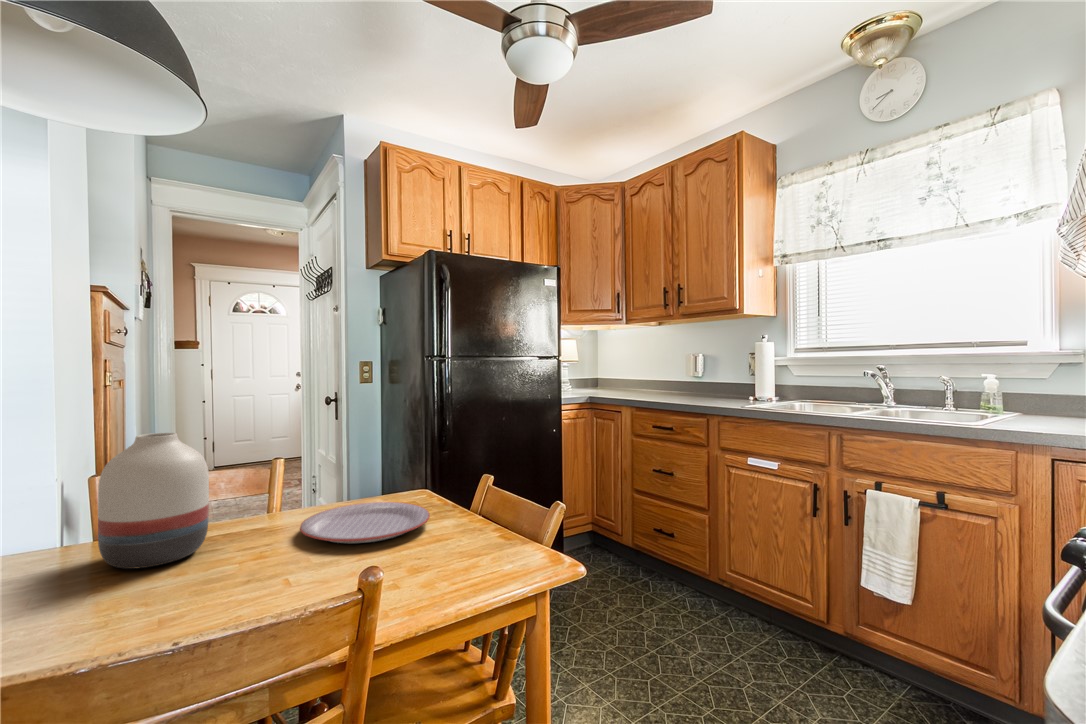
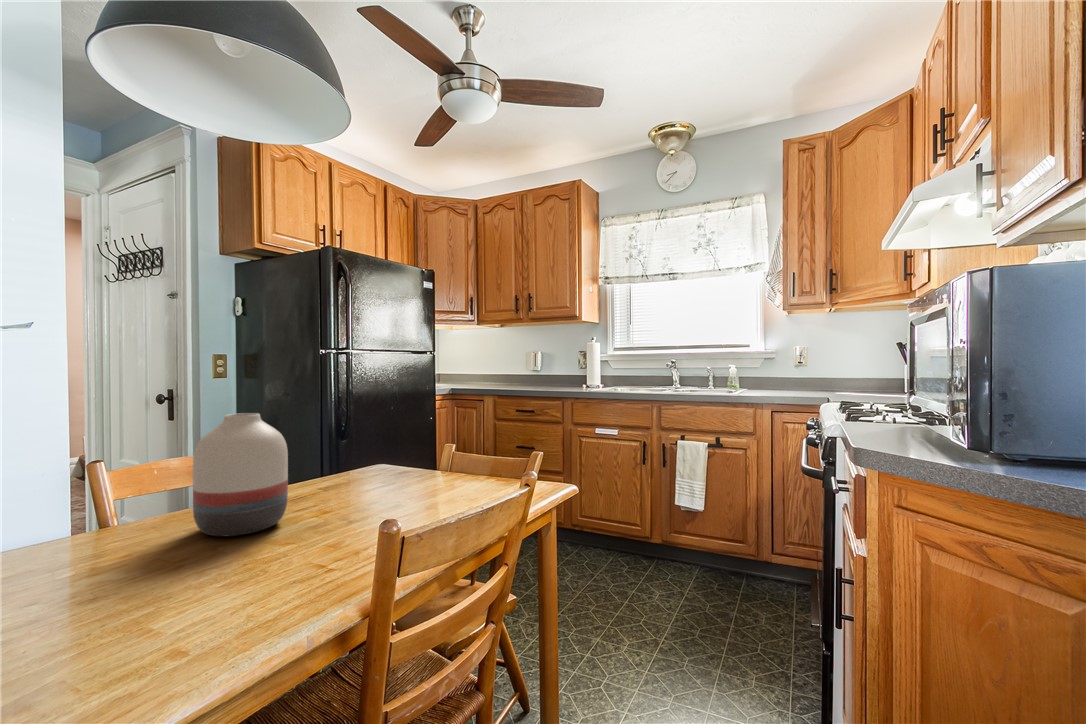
plate: present [300,502,430,543] -> none [342,471,449,500]

